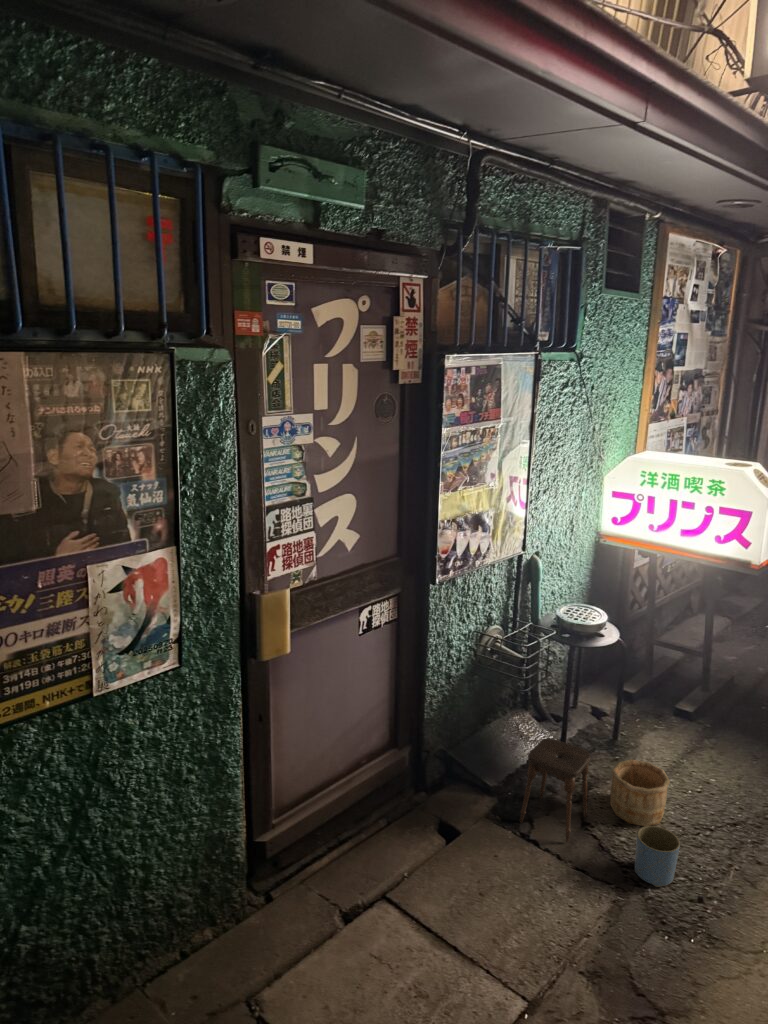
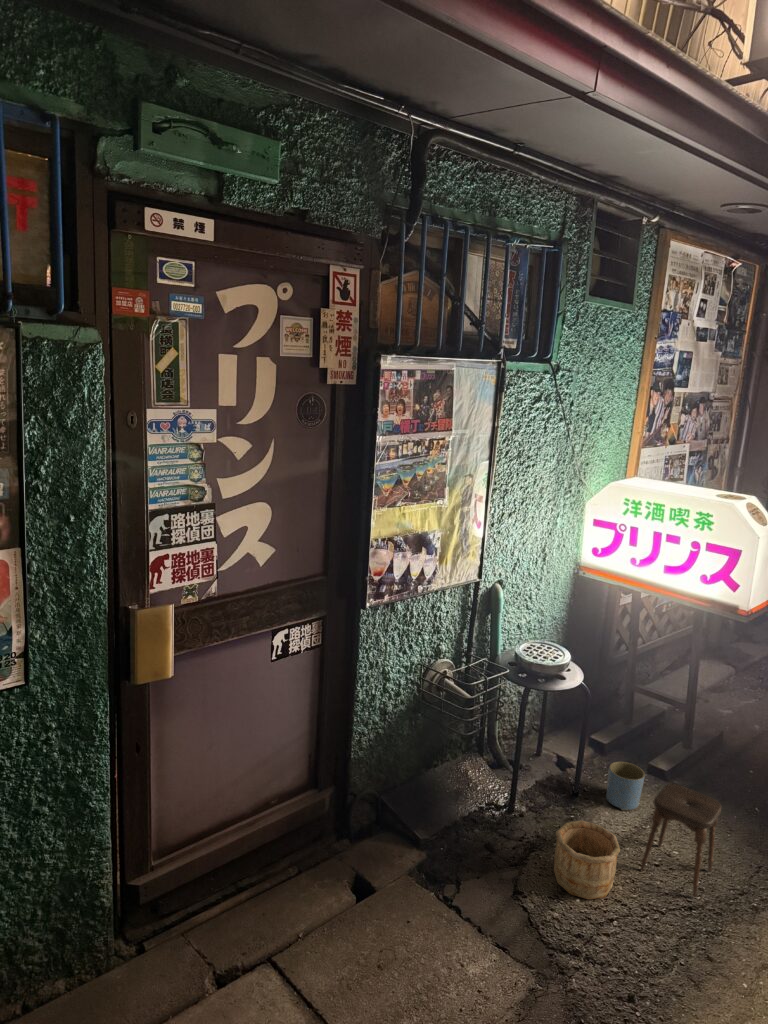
stool: present [520,739,591,842] -> present [640,784,721,897]
planter: present [635,826,680,887] -> present [606,762,645,811]

